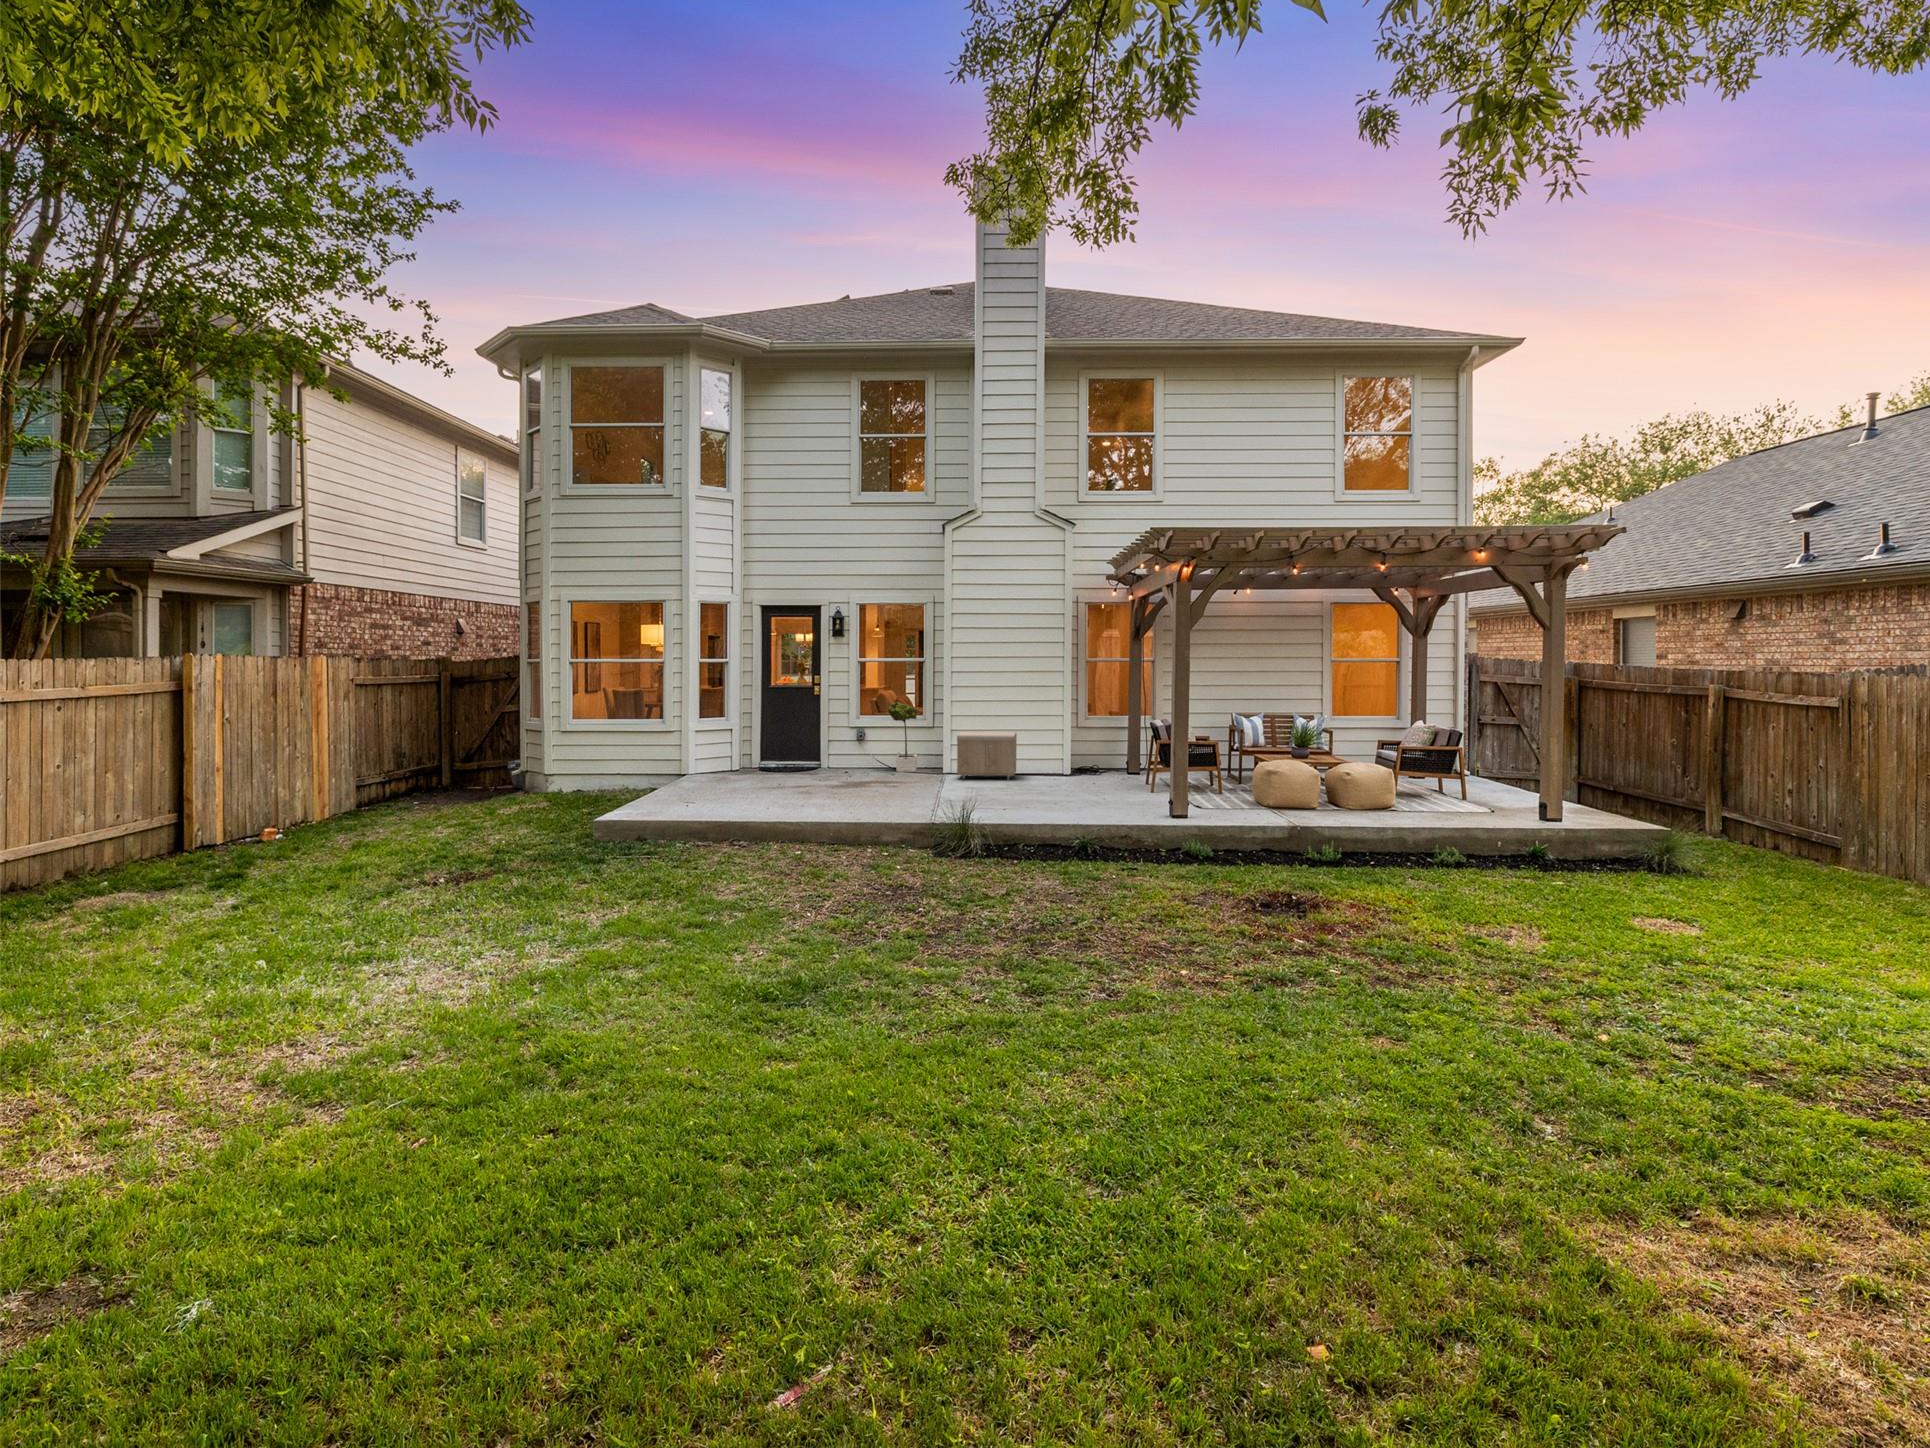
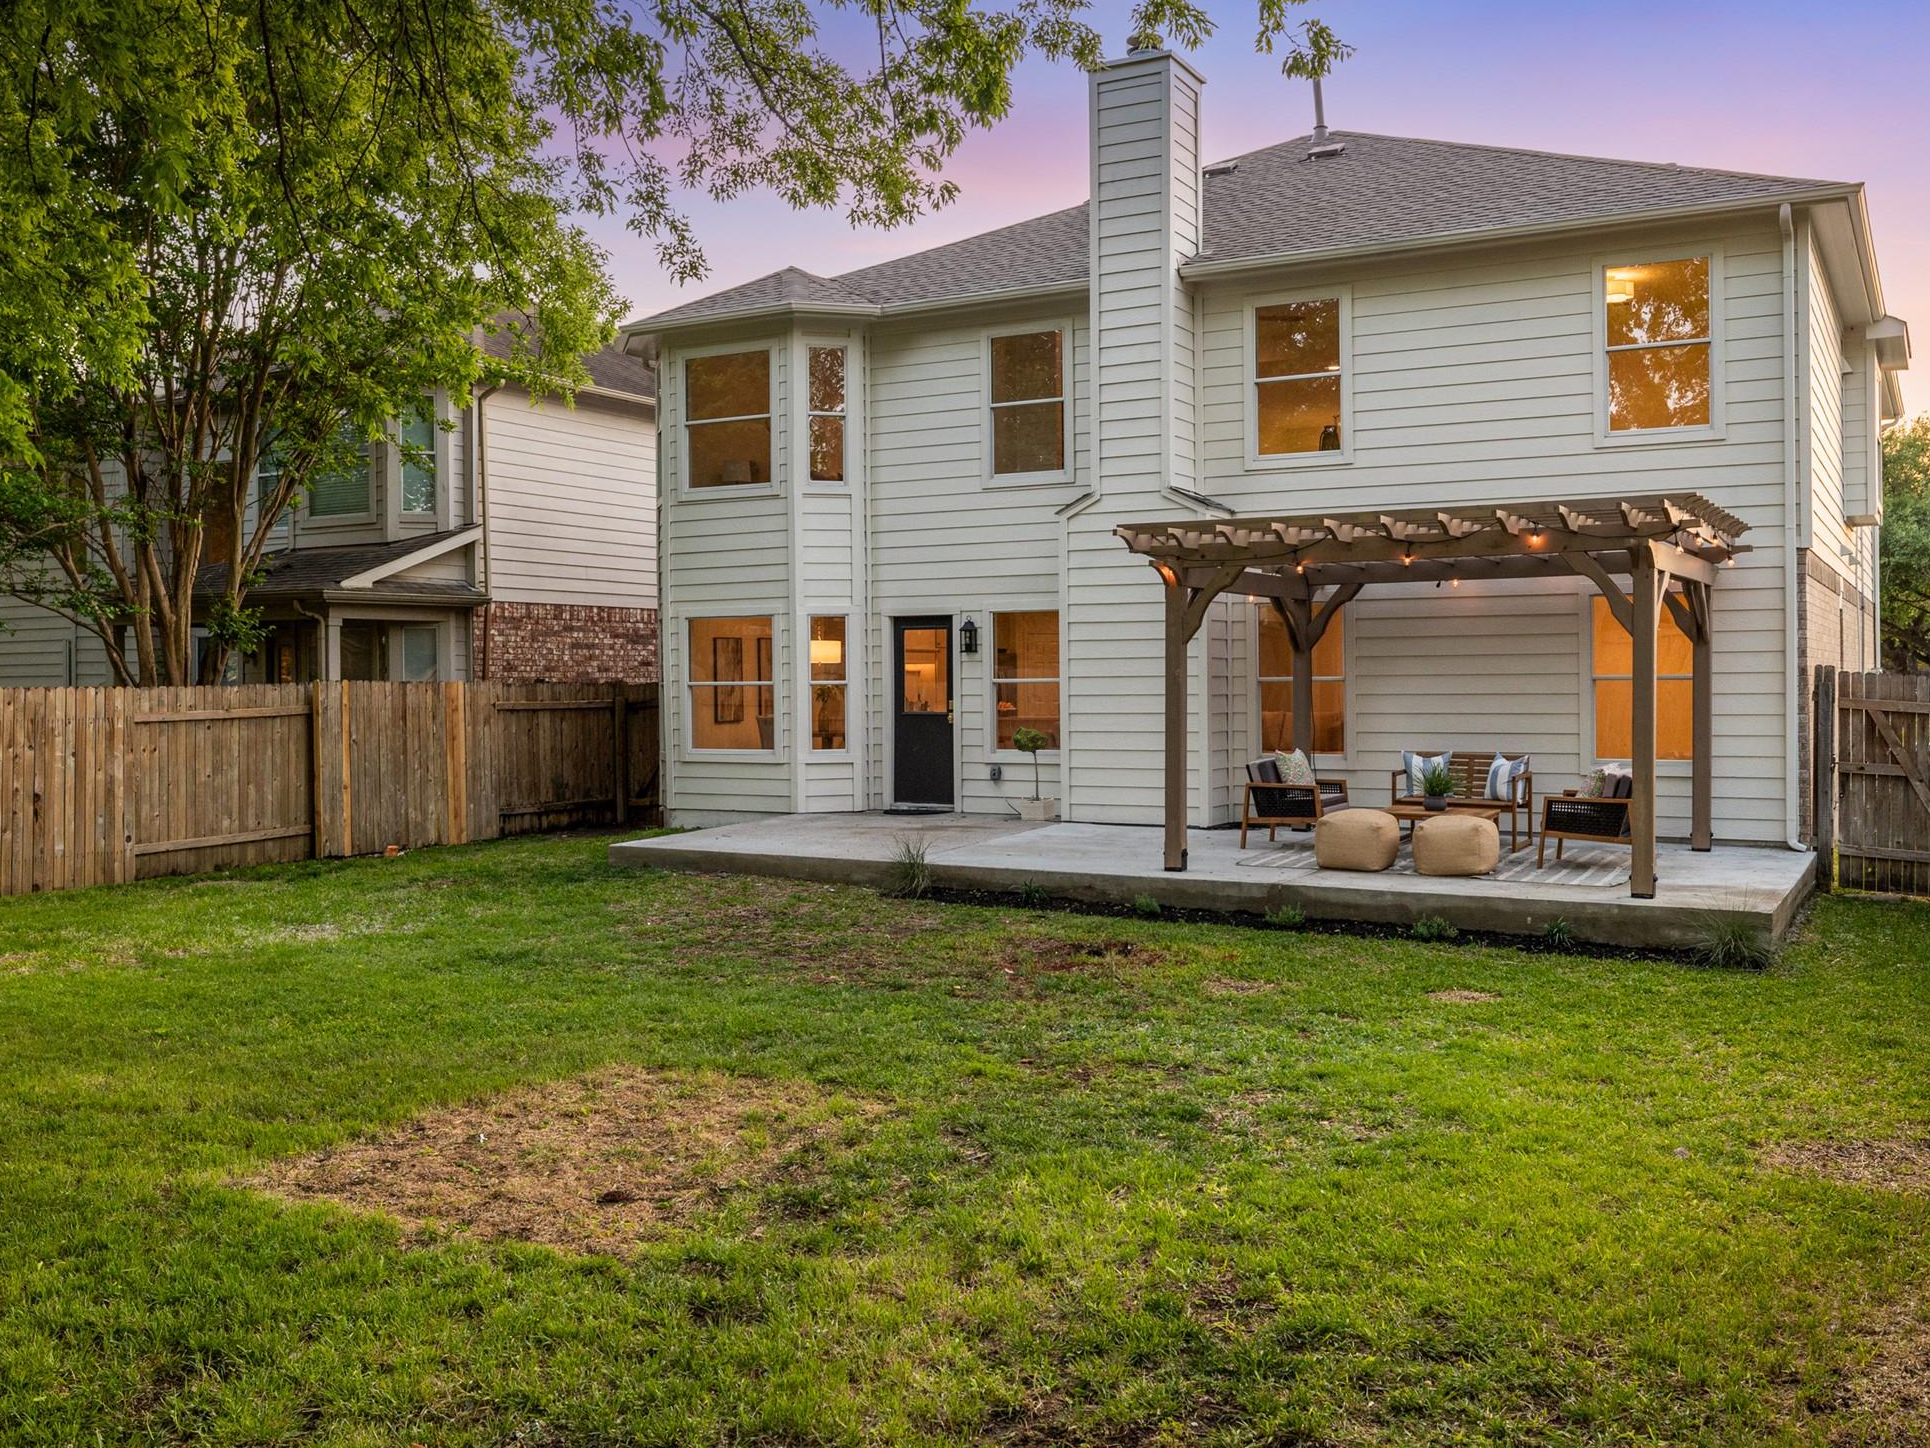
storage bench: present [957,732,1017,780] -> none [1055,766,1145,830]

